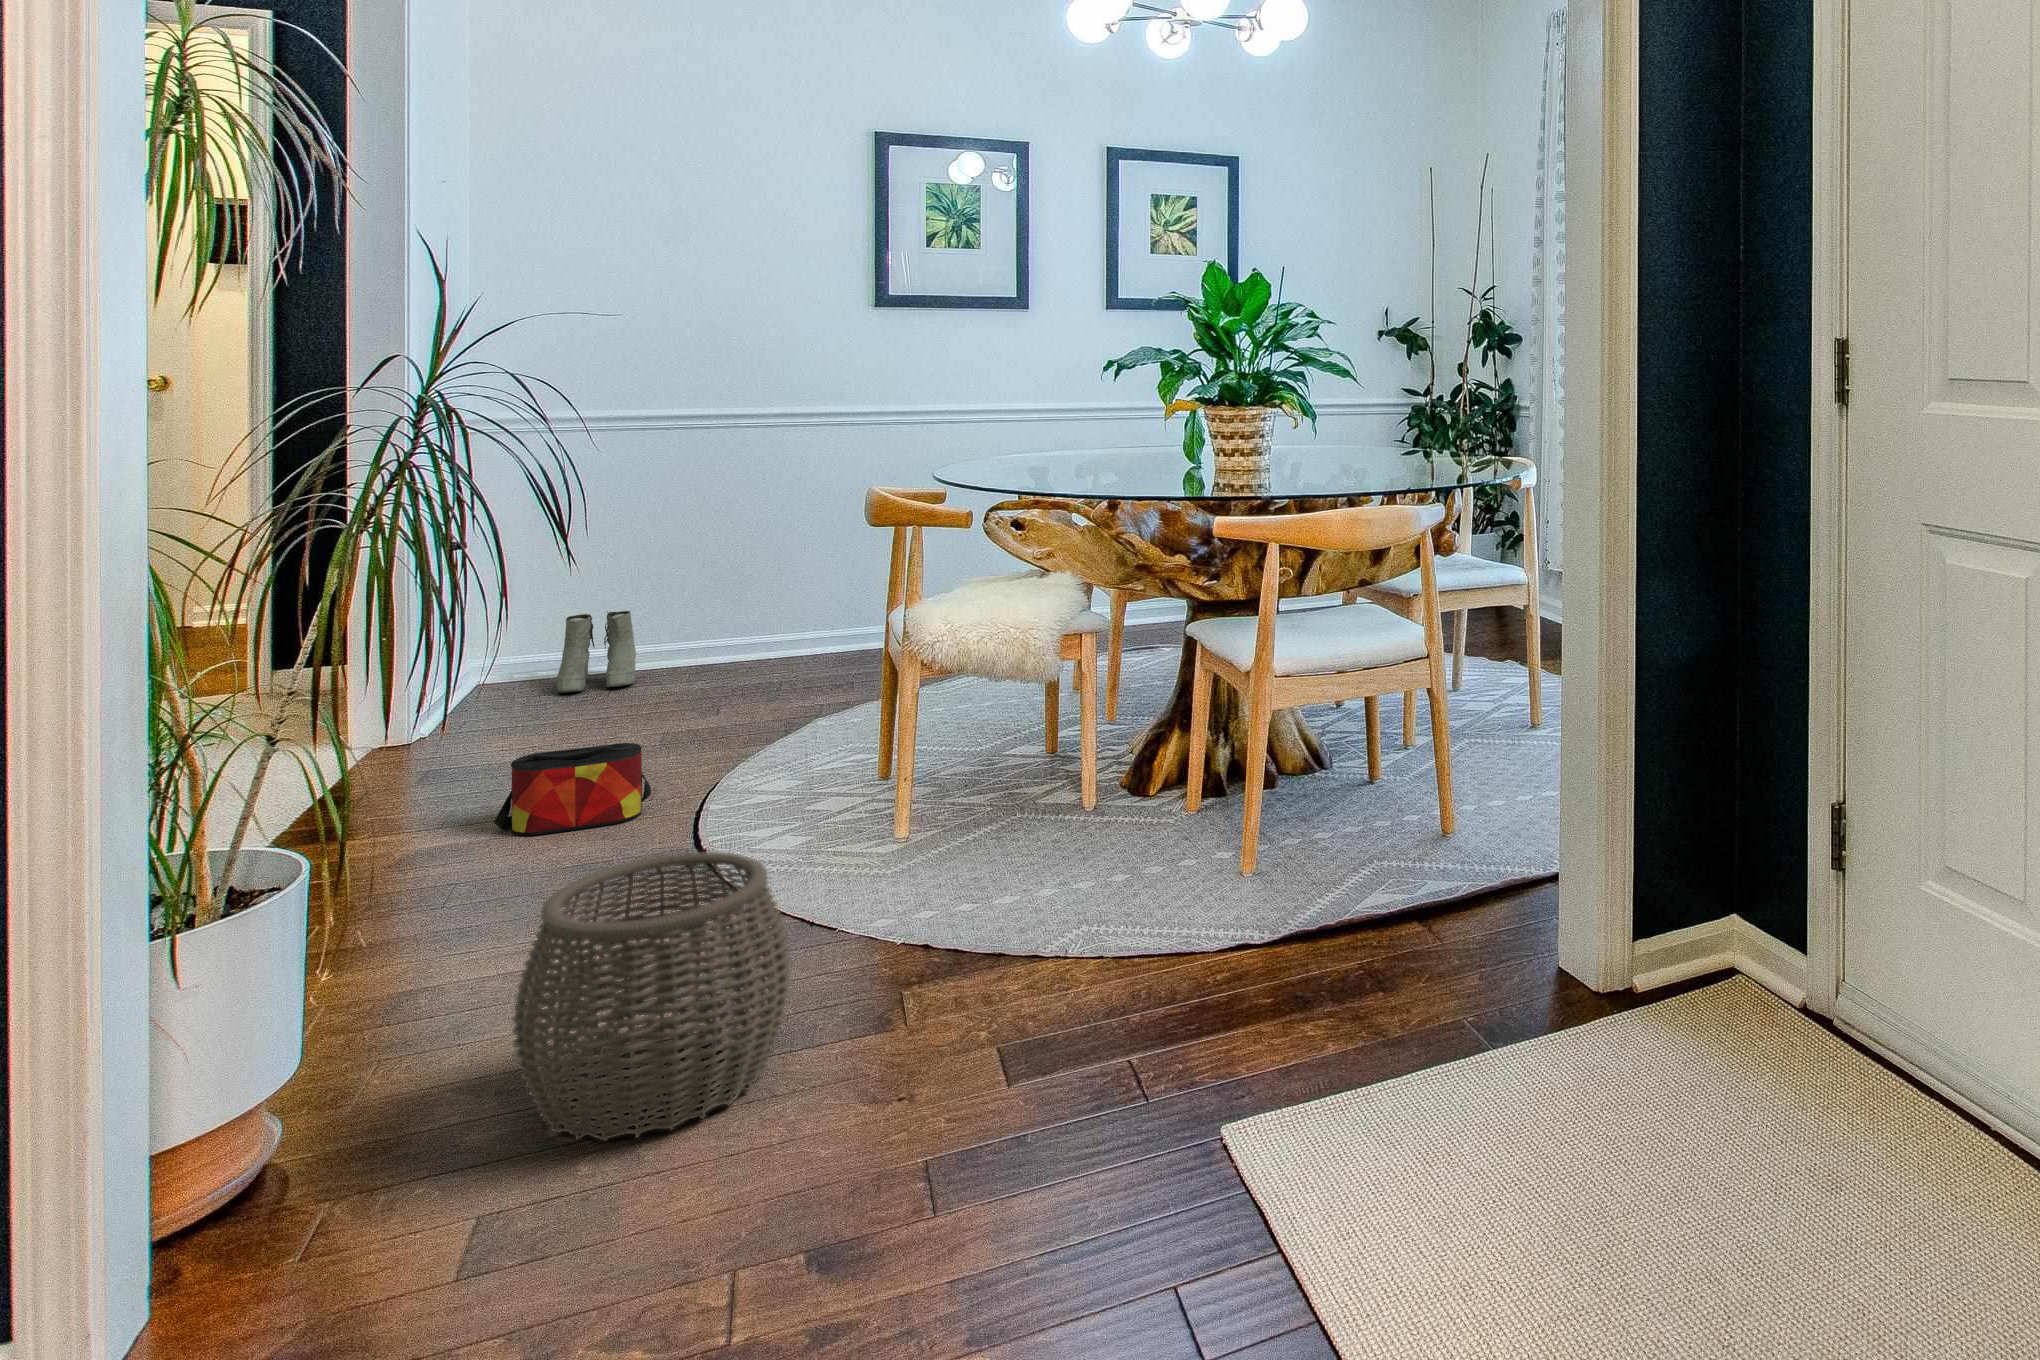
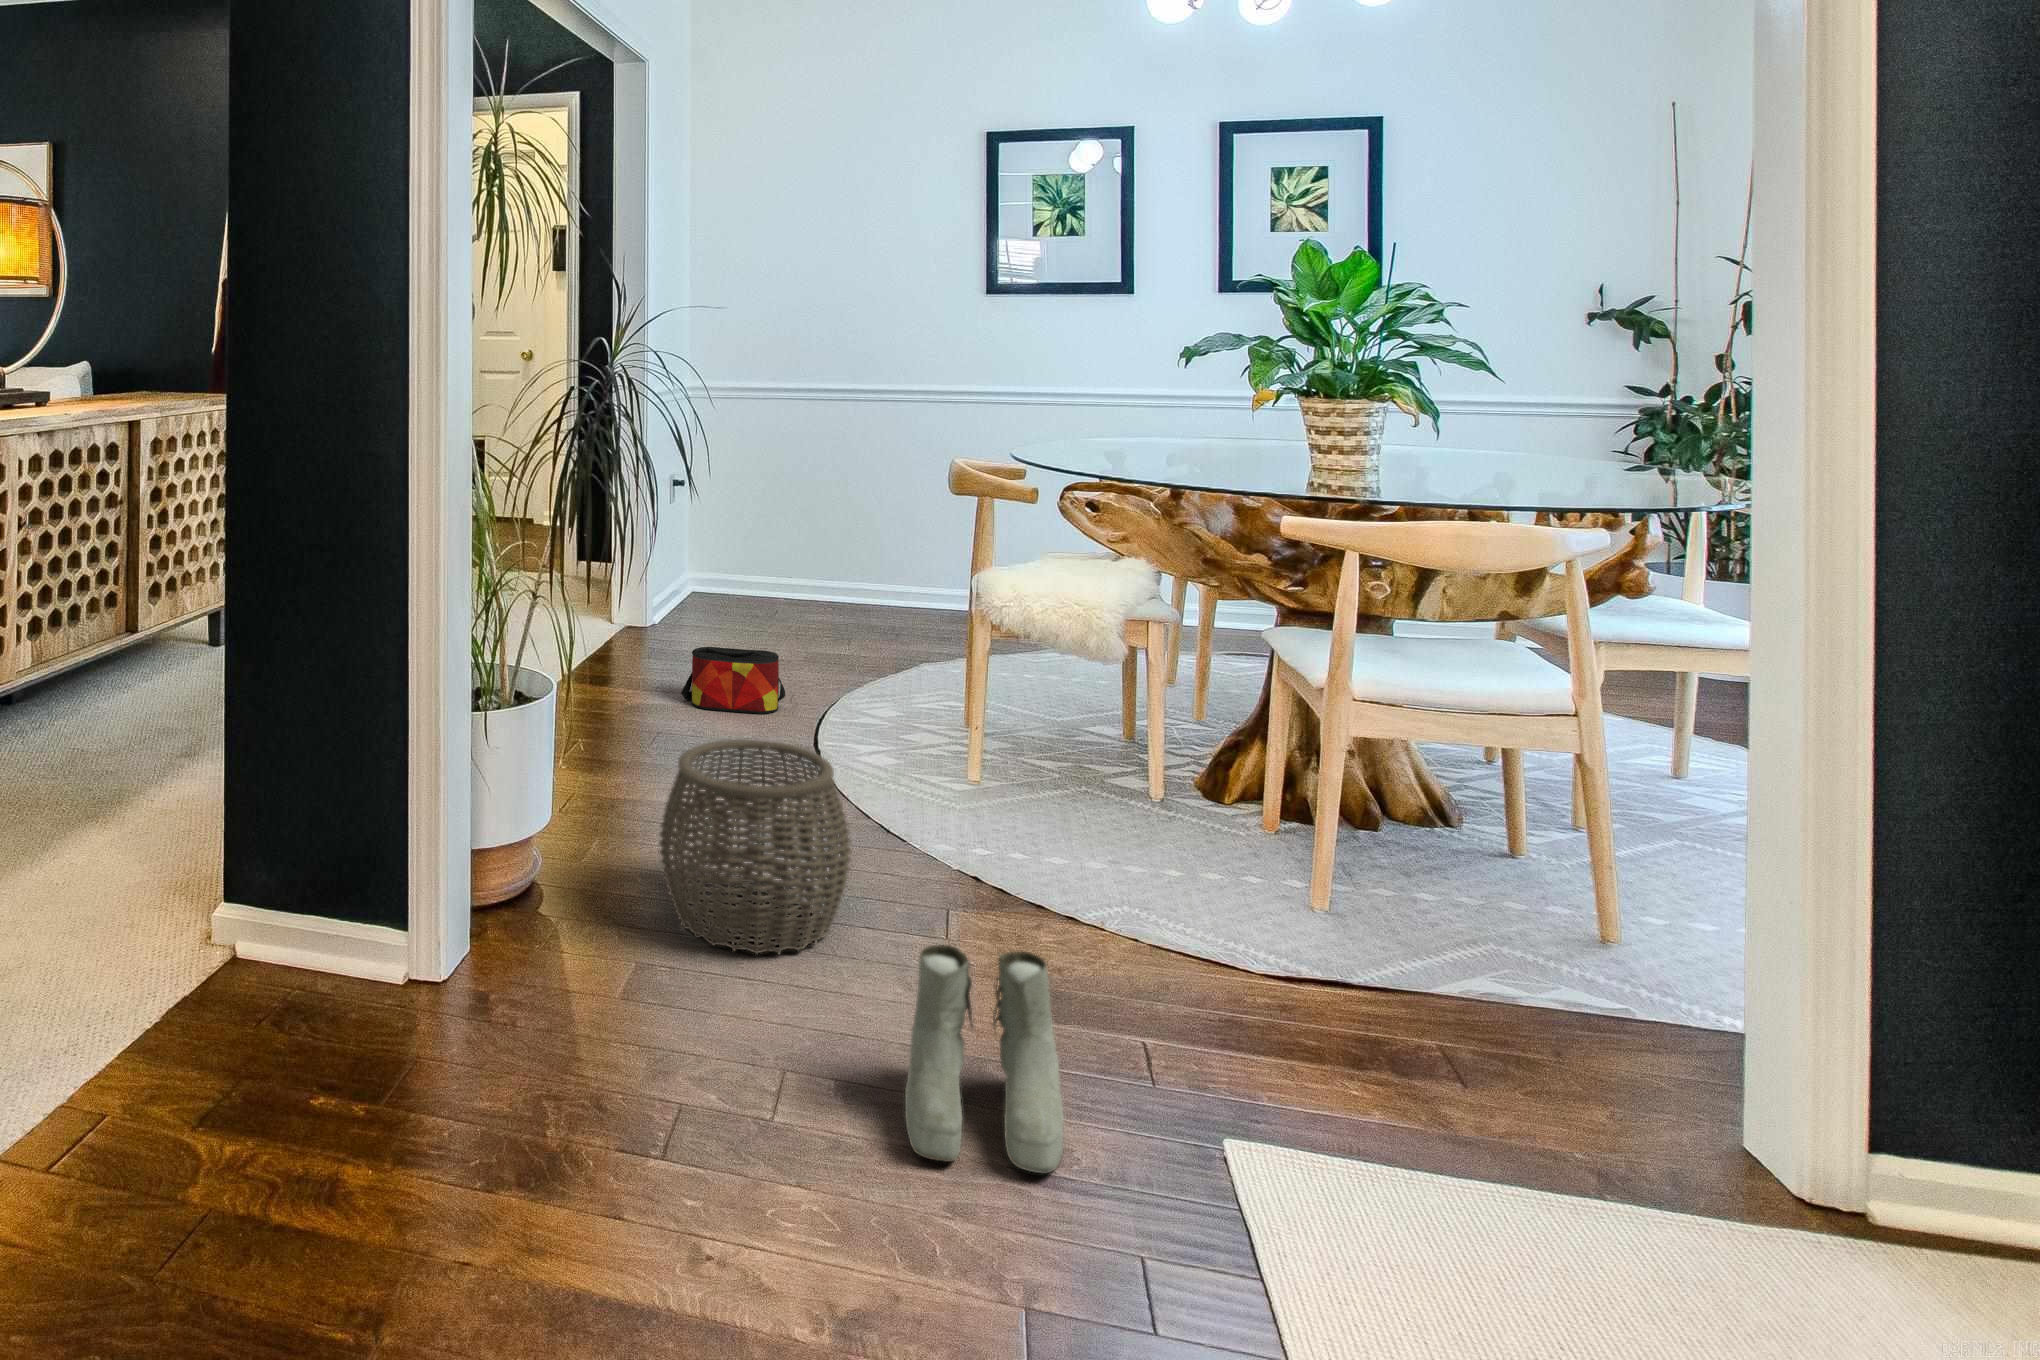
boots: present [557,611,636,693] -> present [905,945,1064,1174]

